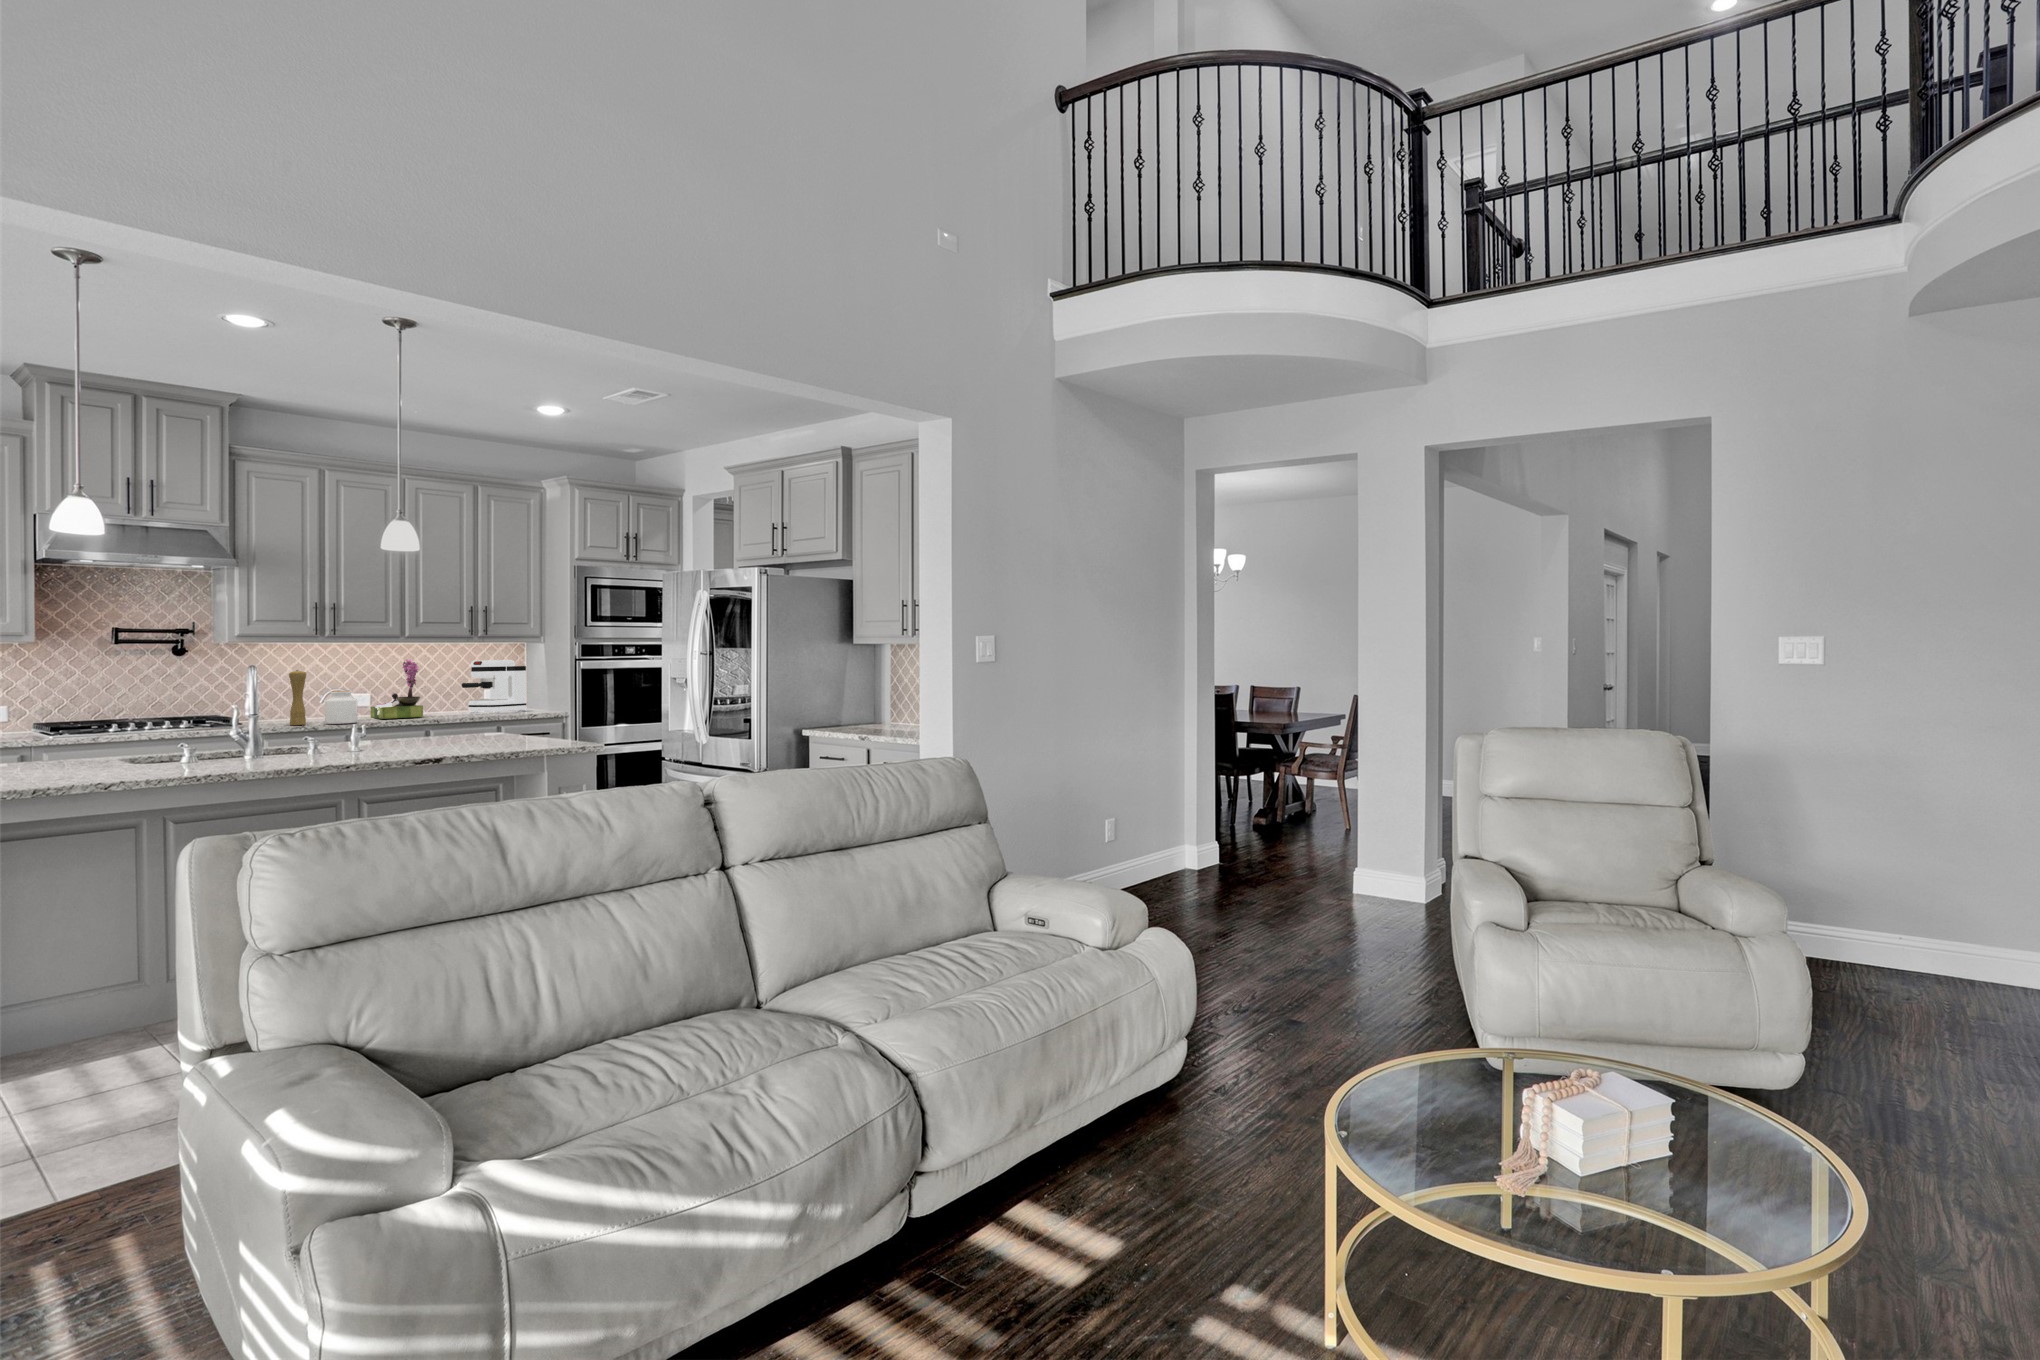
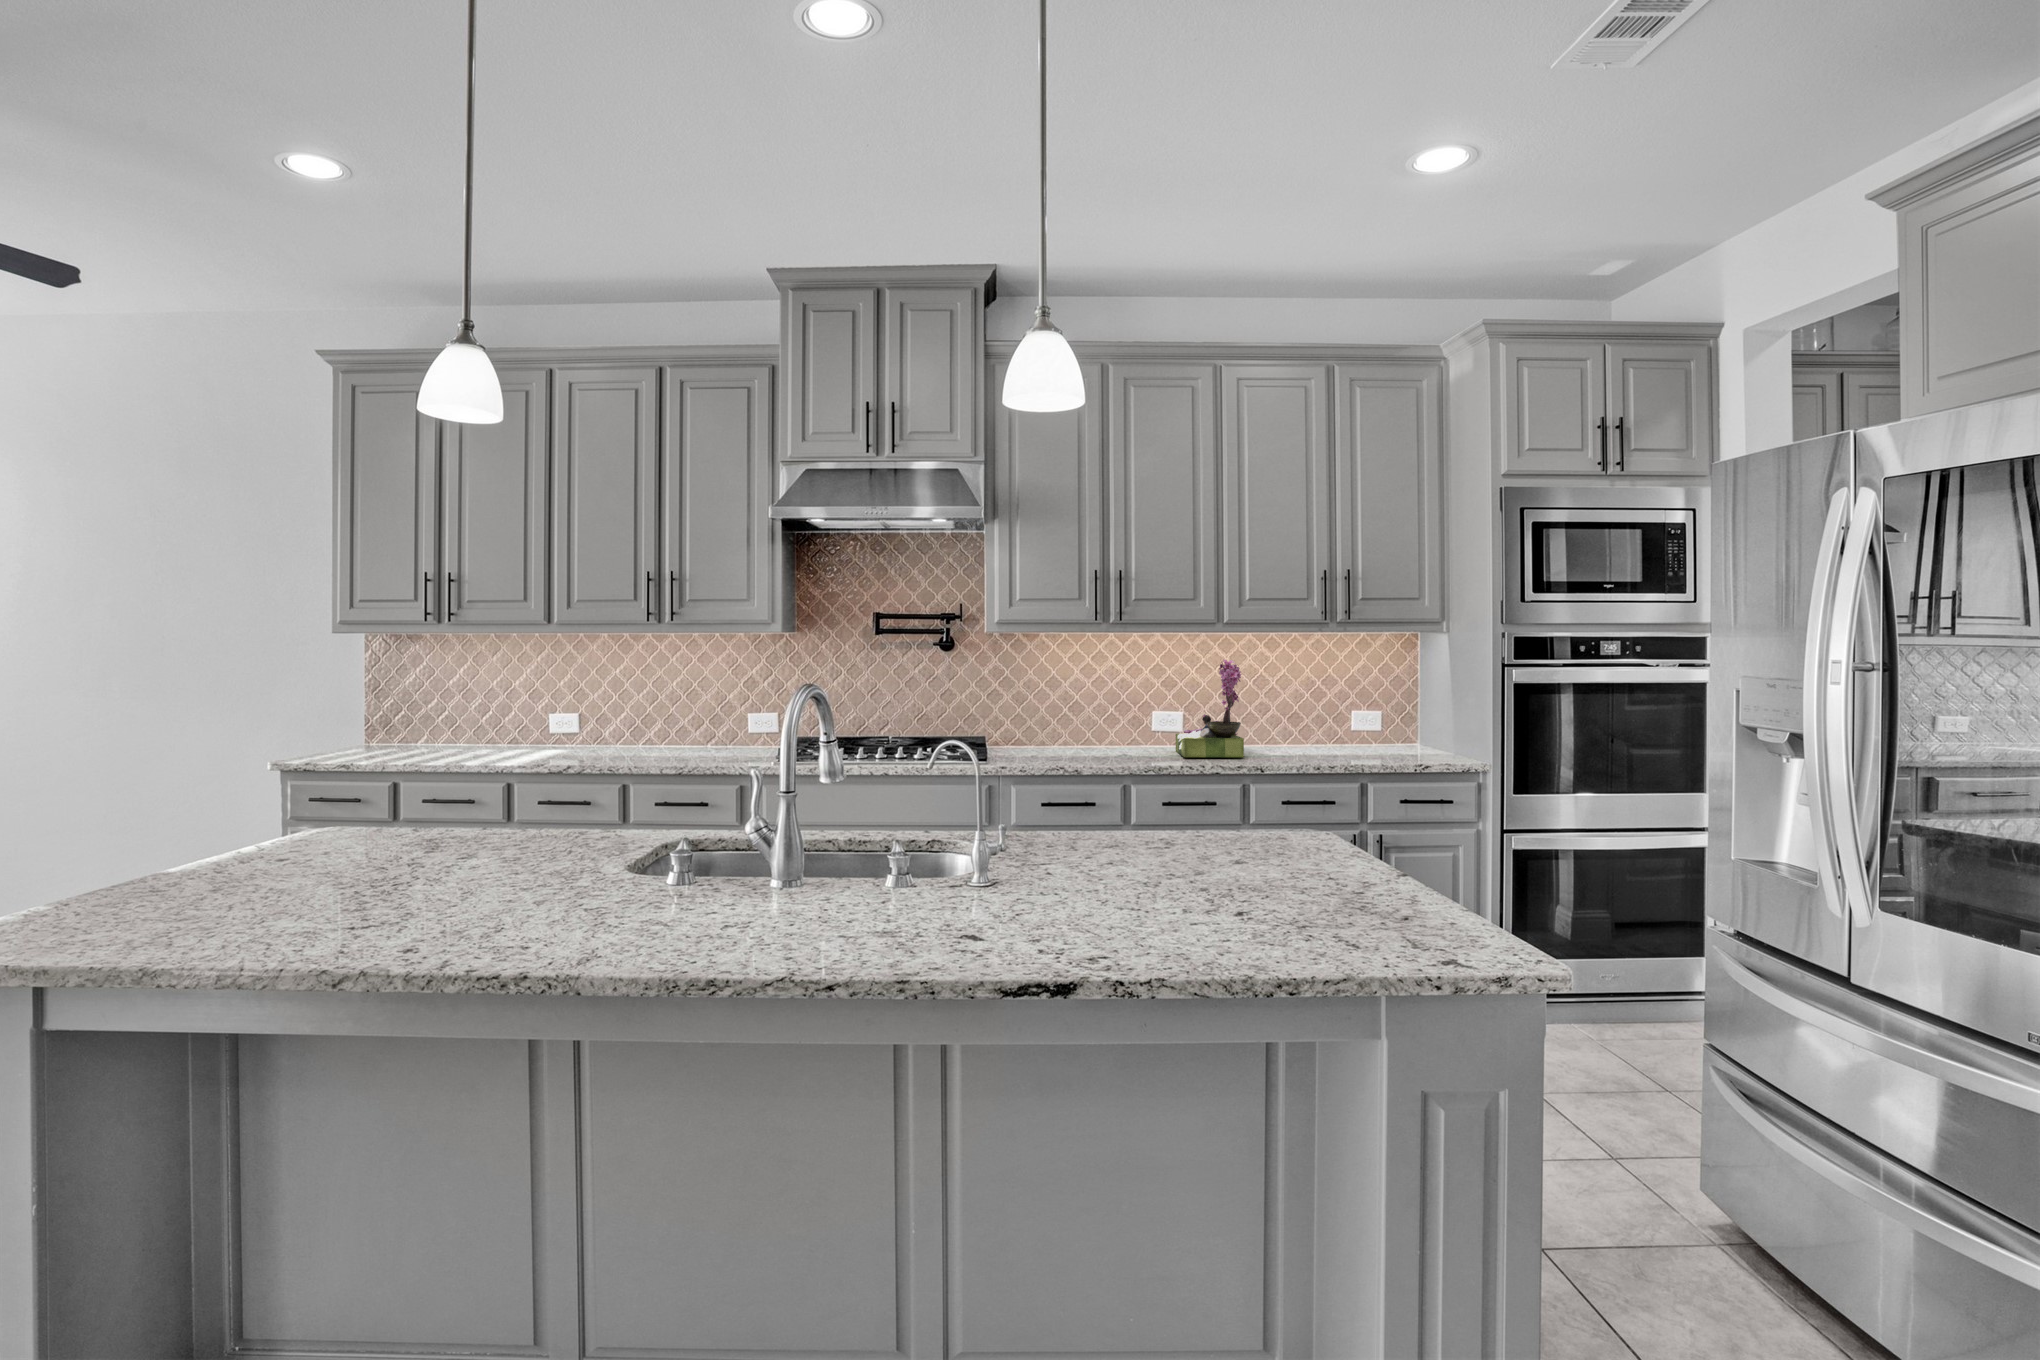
coffee maker: present [462,660,527,713] -> none [1307,663,1413,756]
pepper mill: present [289,670,306,725] -> none [1056,676,1078,762]
jar: present [325,691,358,724] -> none [1102,710,1145,764]

